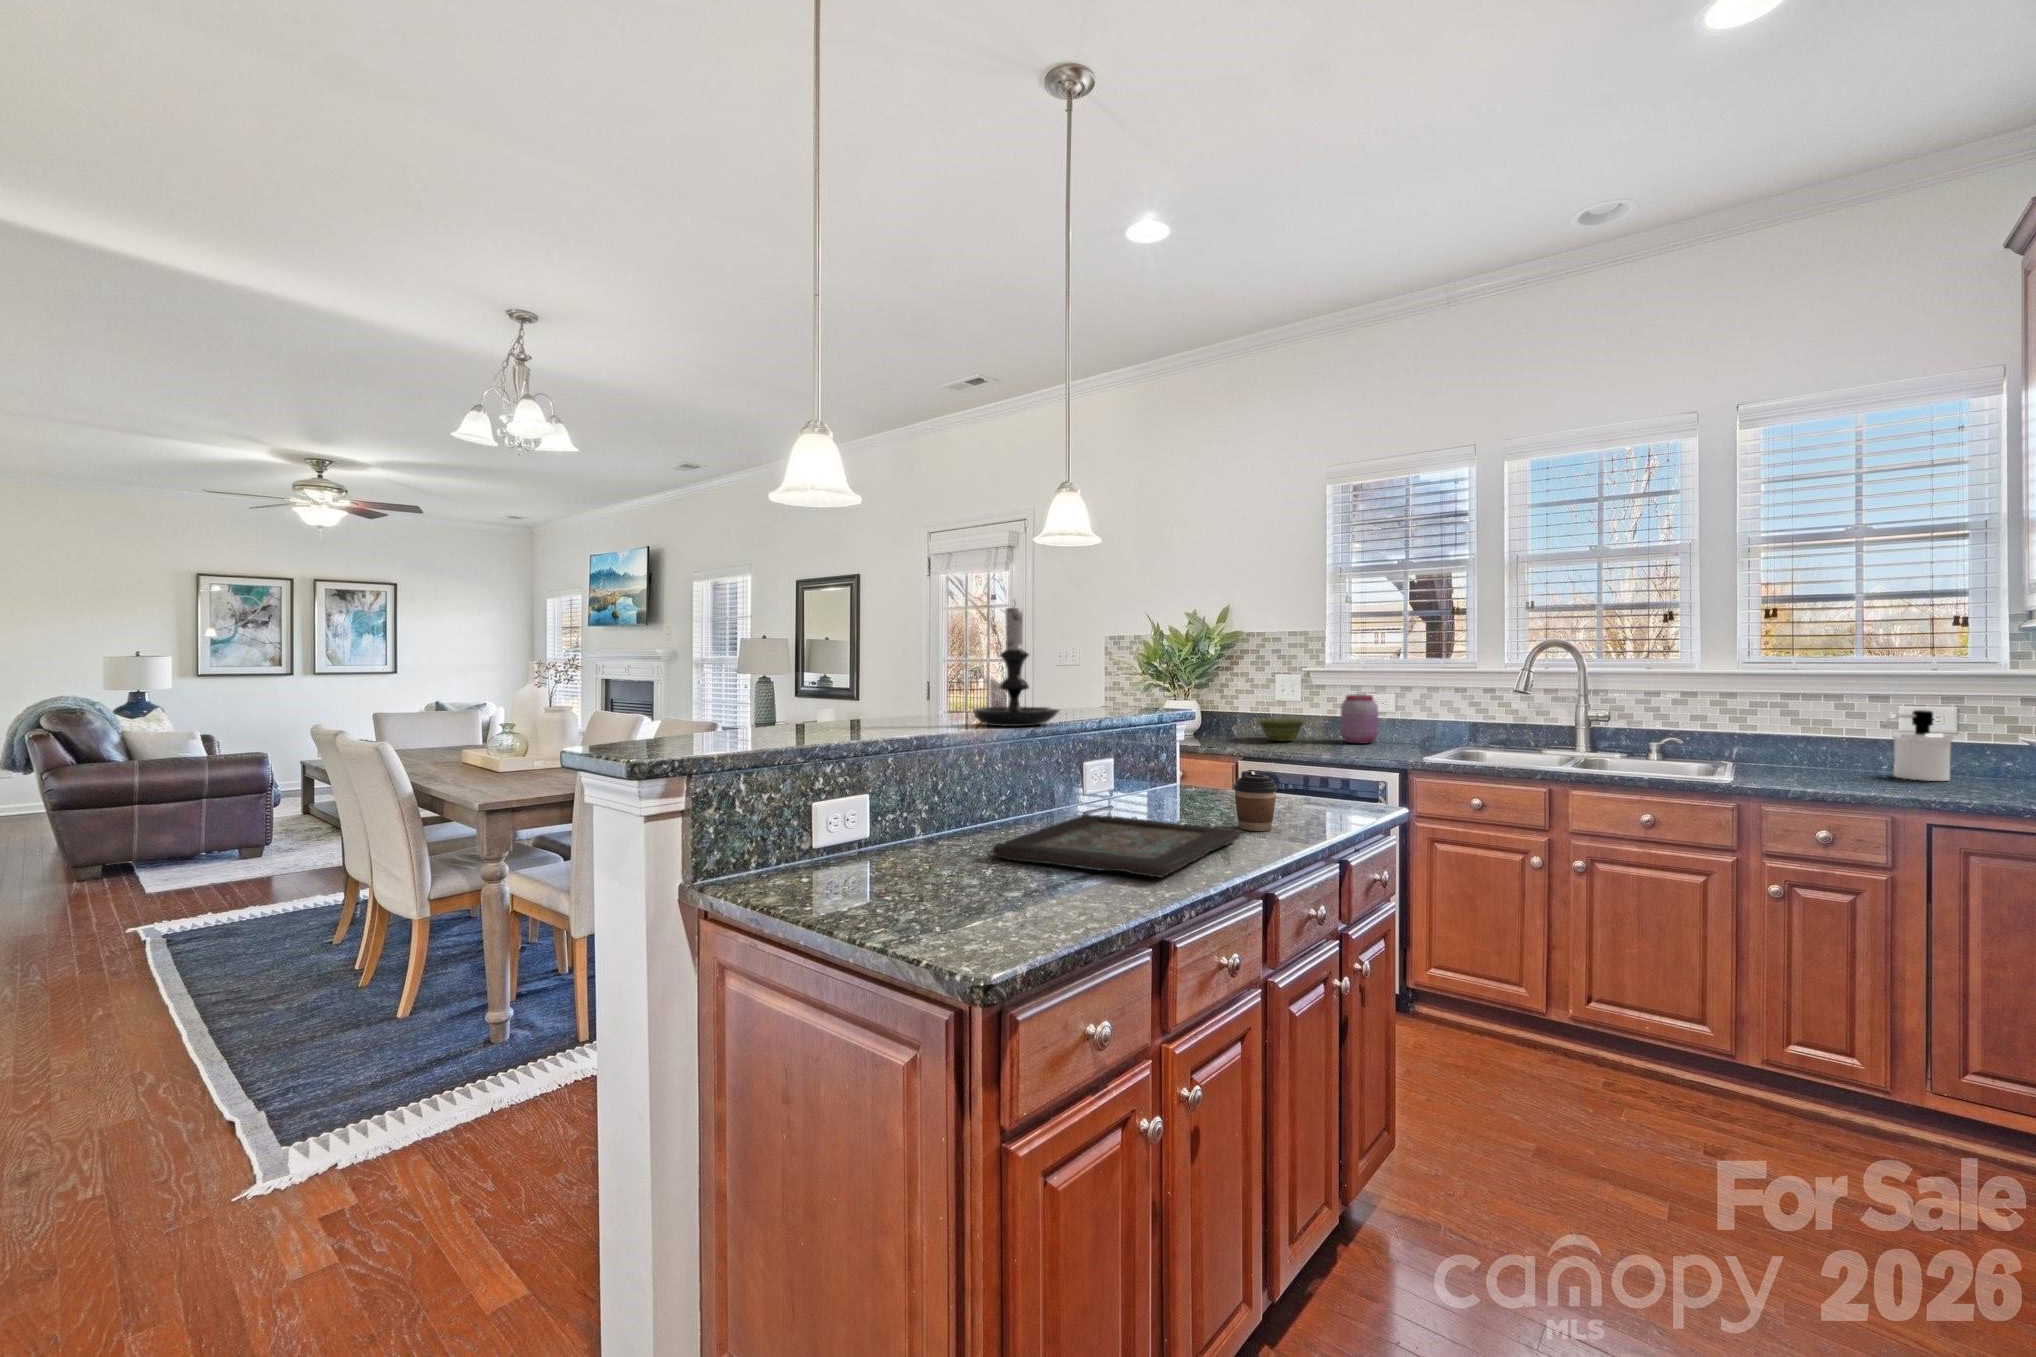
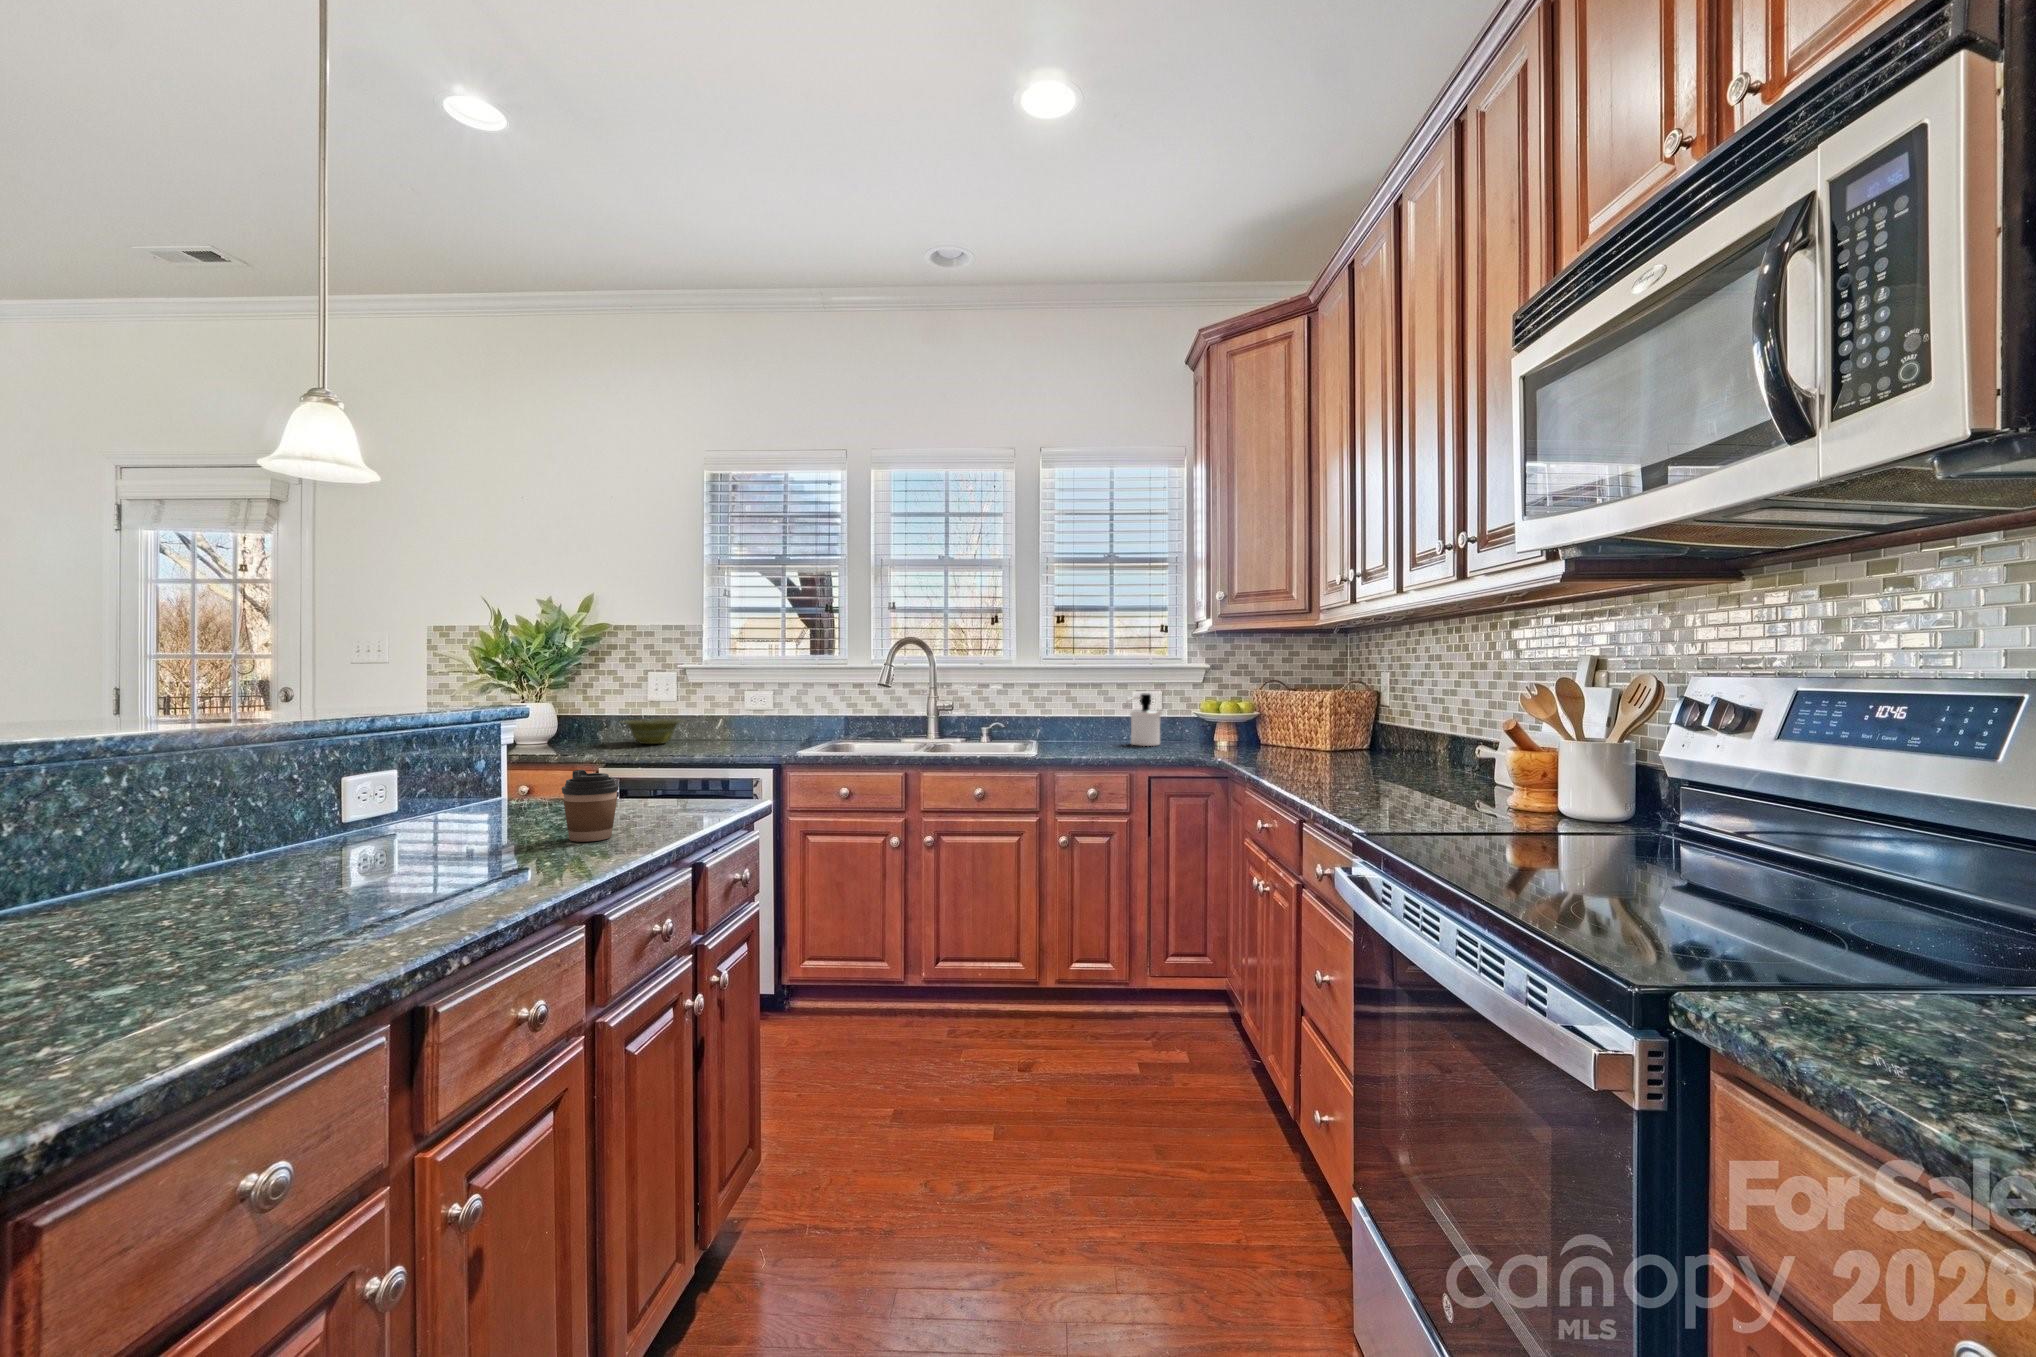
candle holder: present [973,607,1059,726] -> none [113,537,294,728]
jar: present [1340,695,1378,744] -> none [718,692,756,742]
decorative tray: present [993,814,1240,878] -> none [110,841,564,932]

